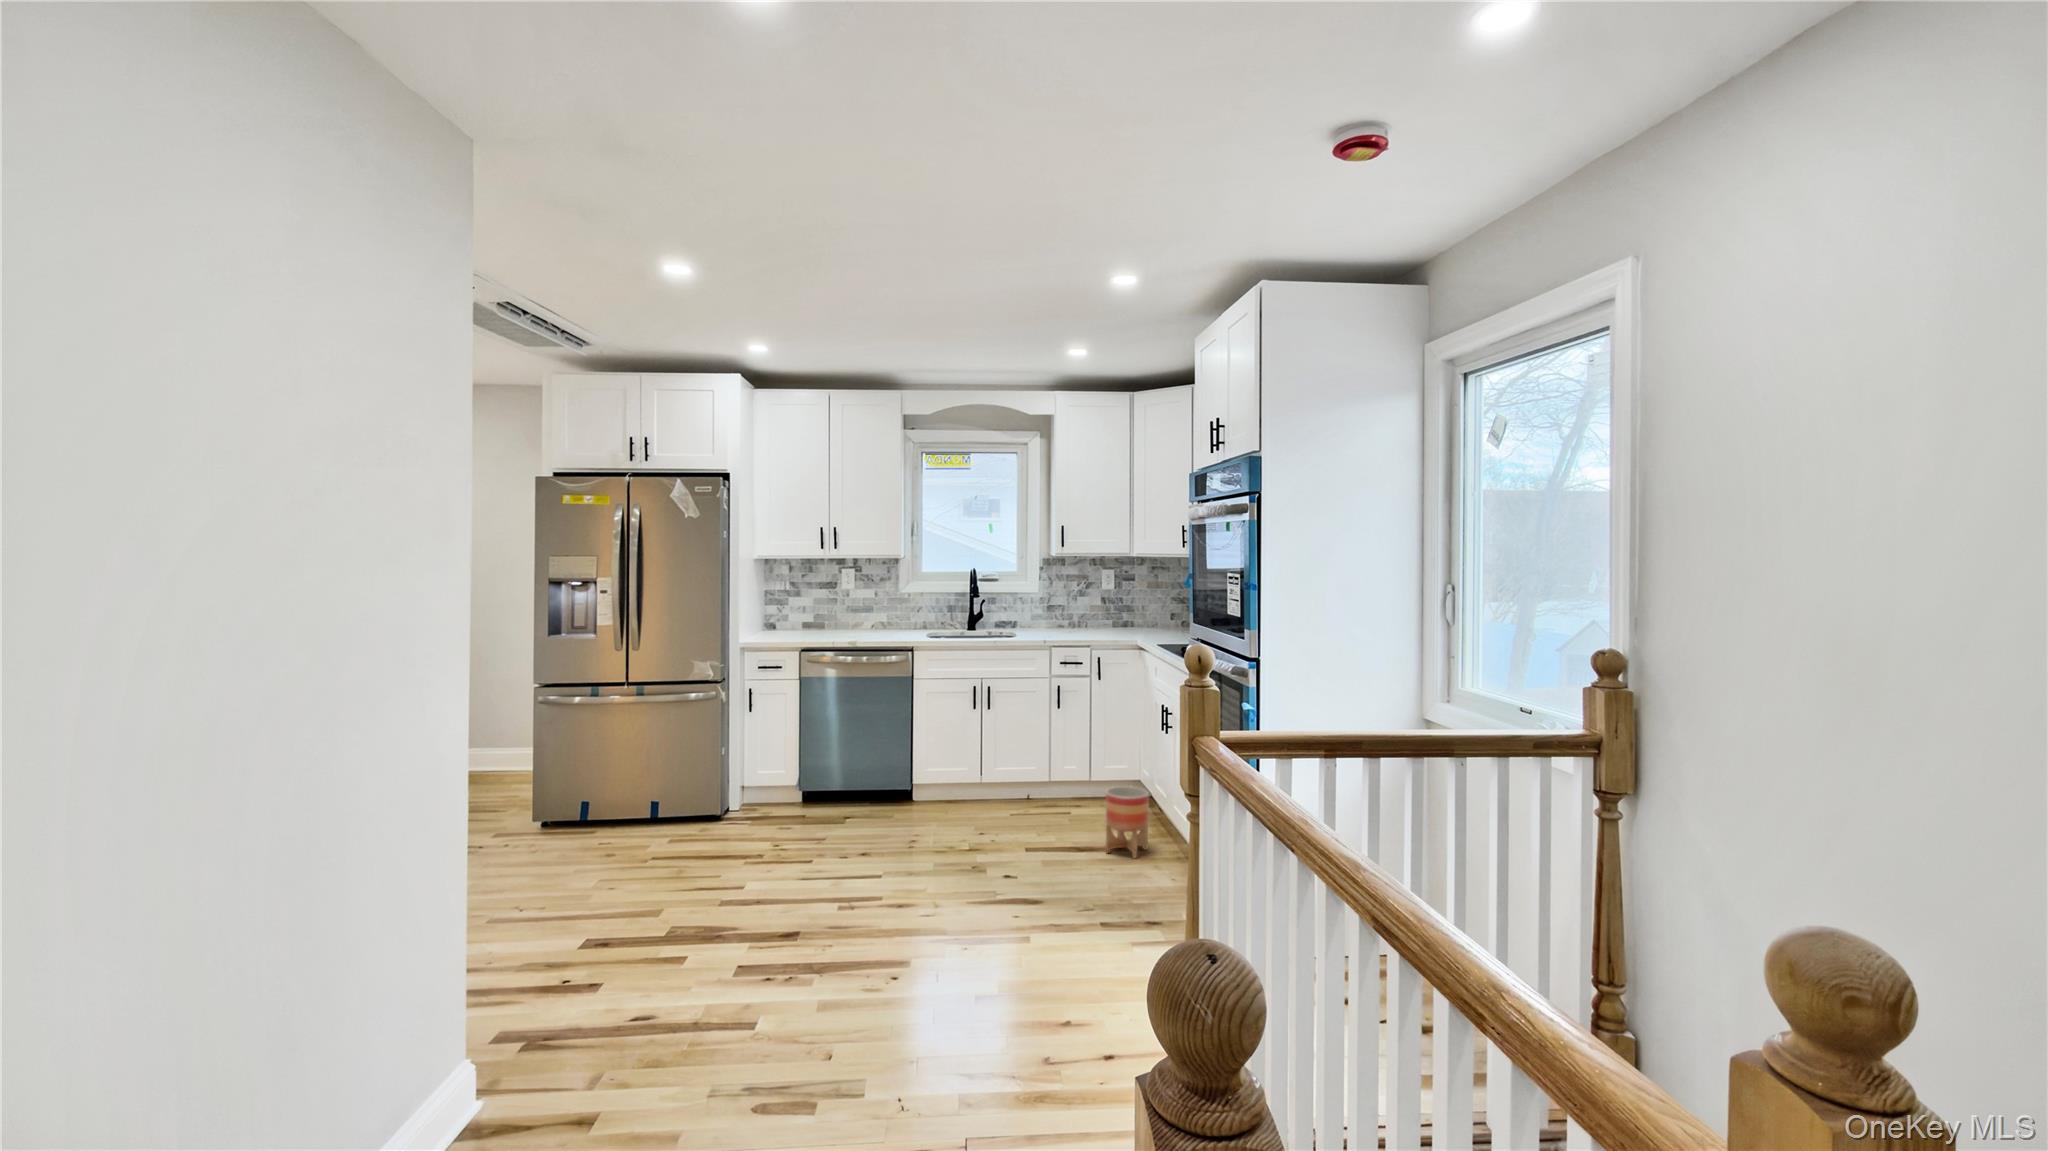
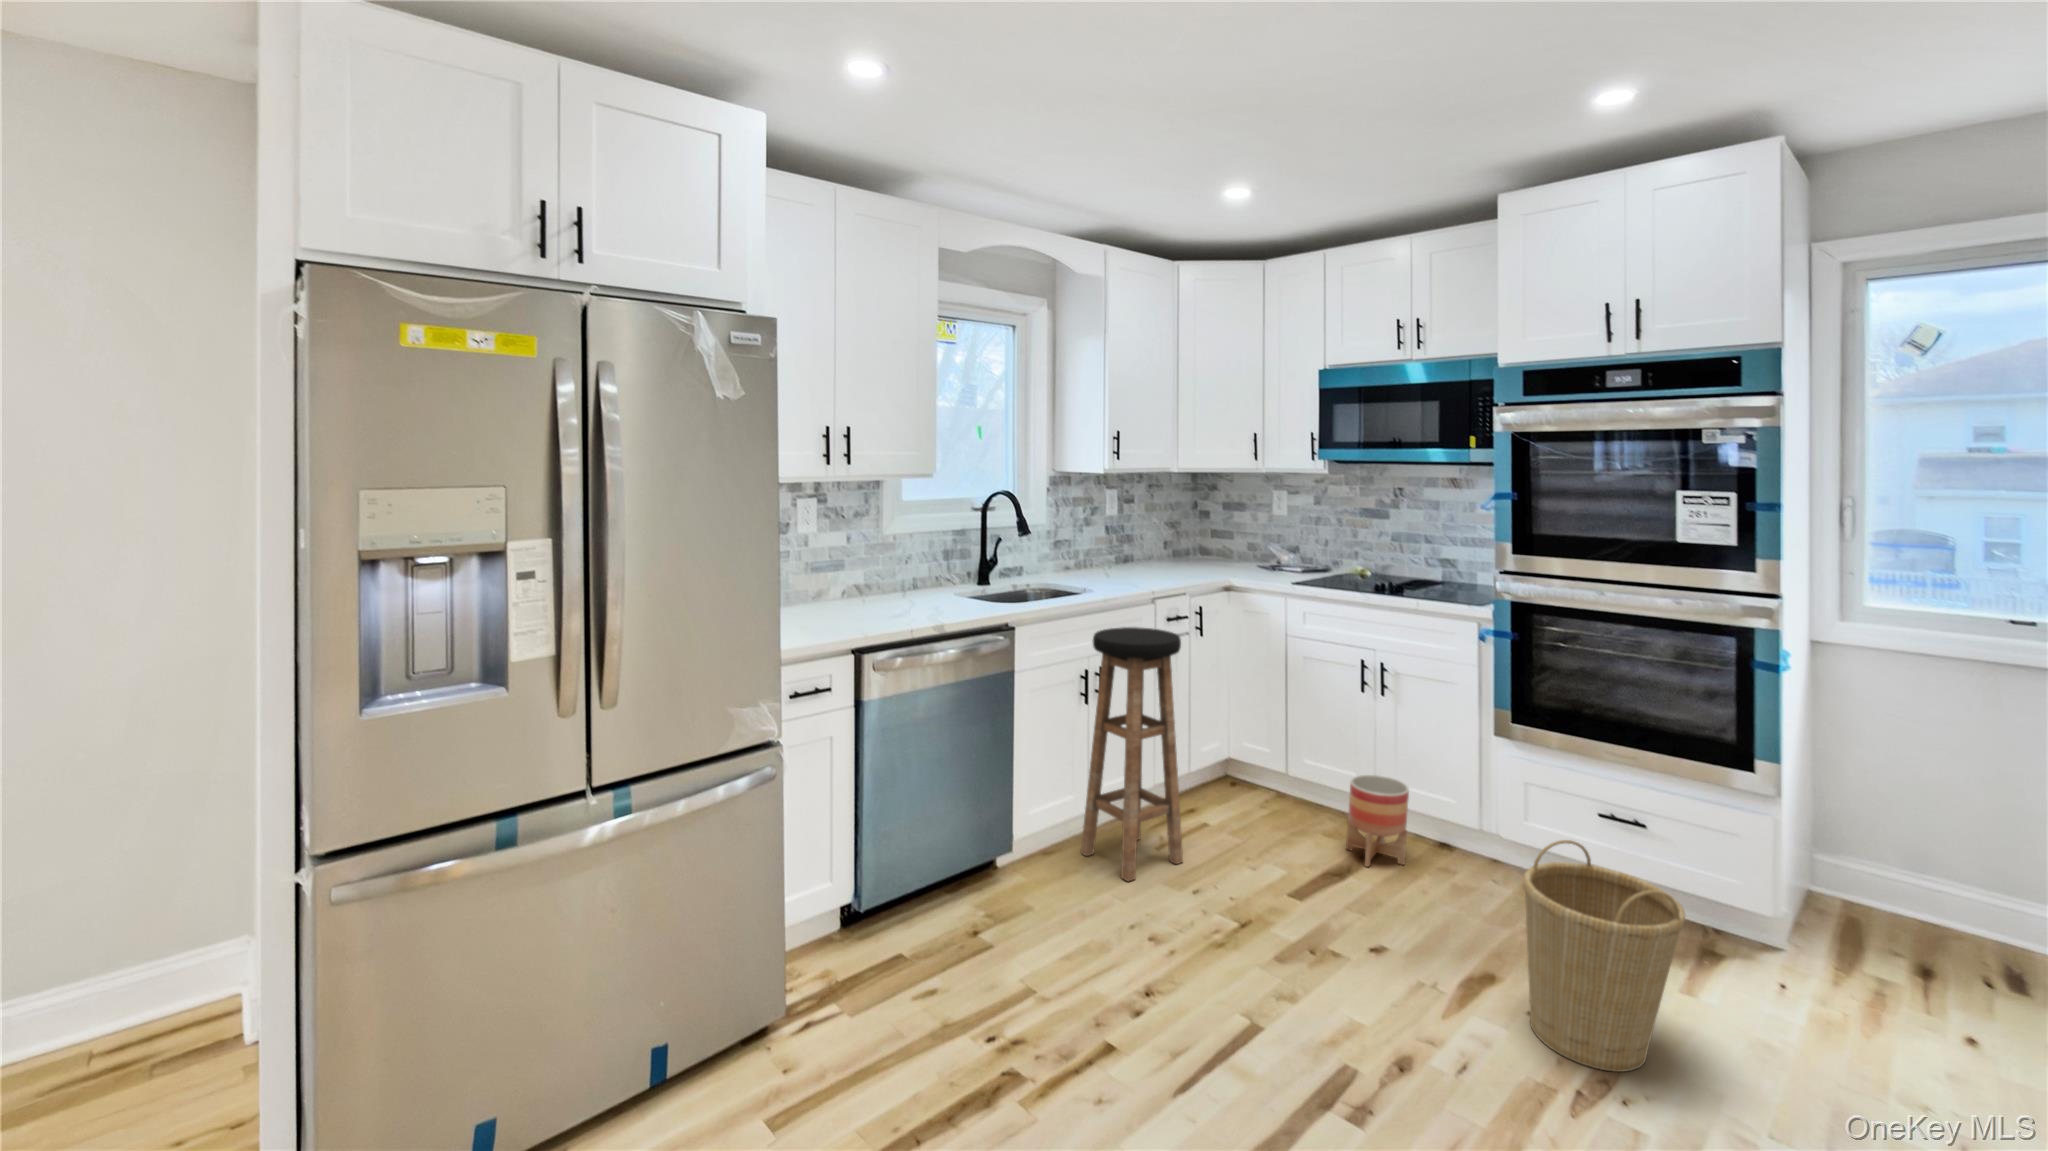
bar stool: none [948,657,1006,825] -> present [1081,627,1183,882]
basket: none [975,797,1067,949] -> present [1523,840,1685,1072]

